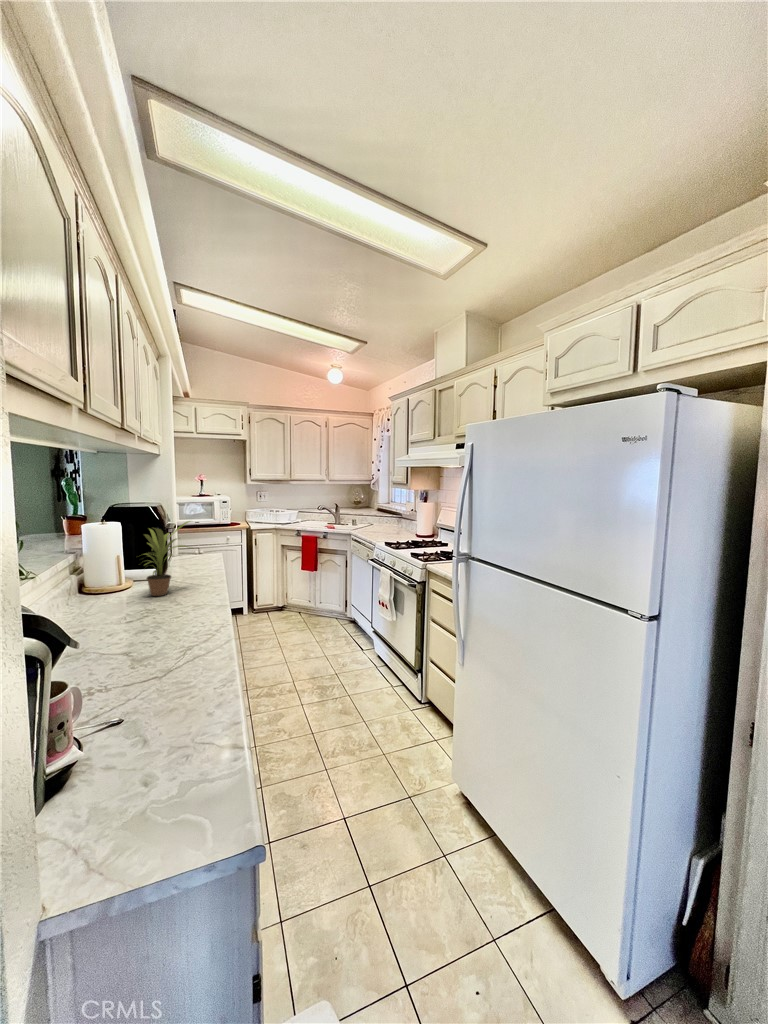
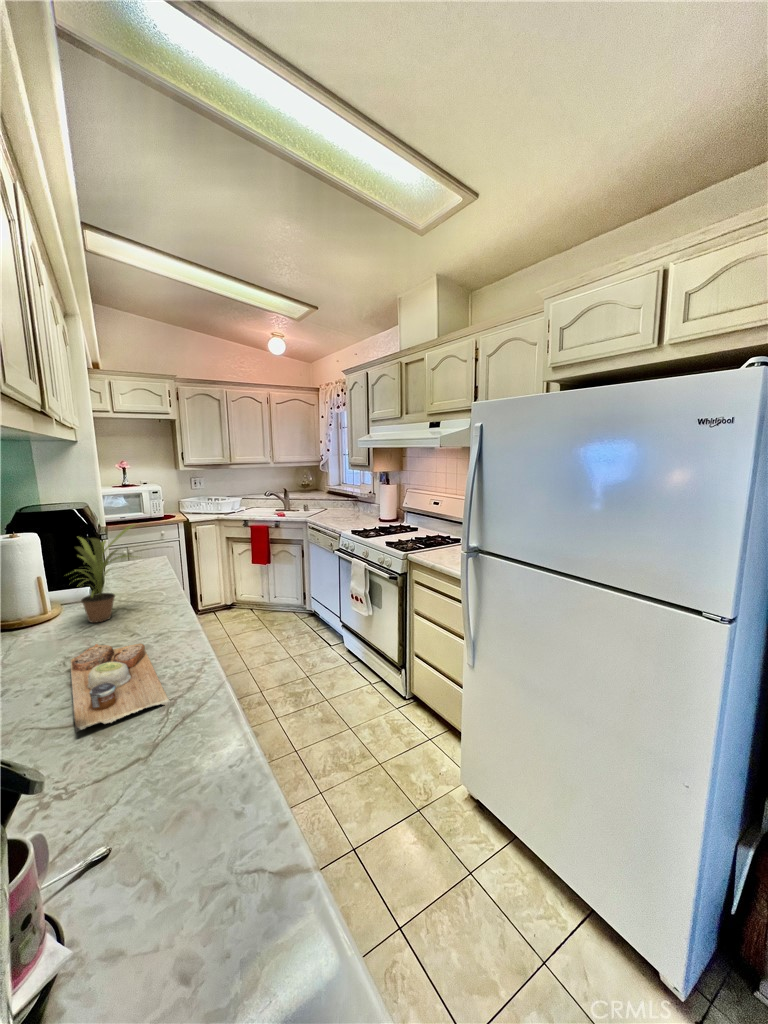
cutting board: none [121,607,189,658] -> present [70,643,170,733]

